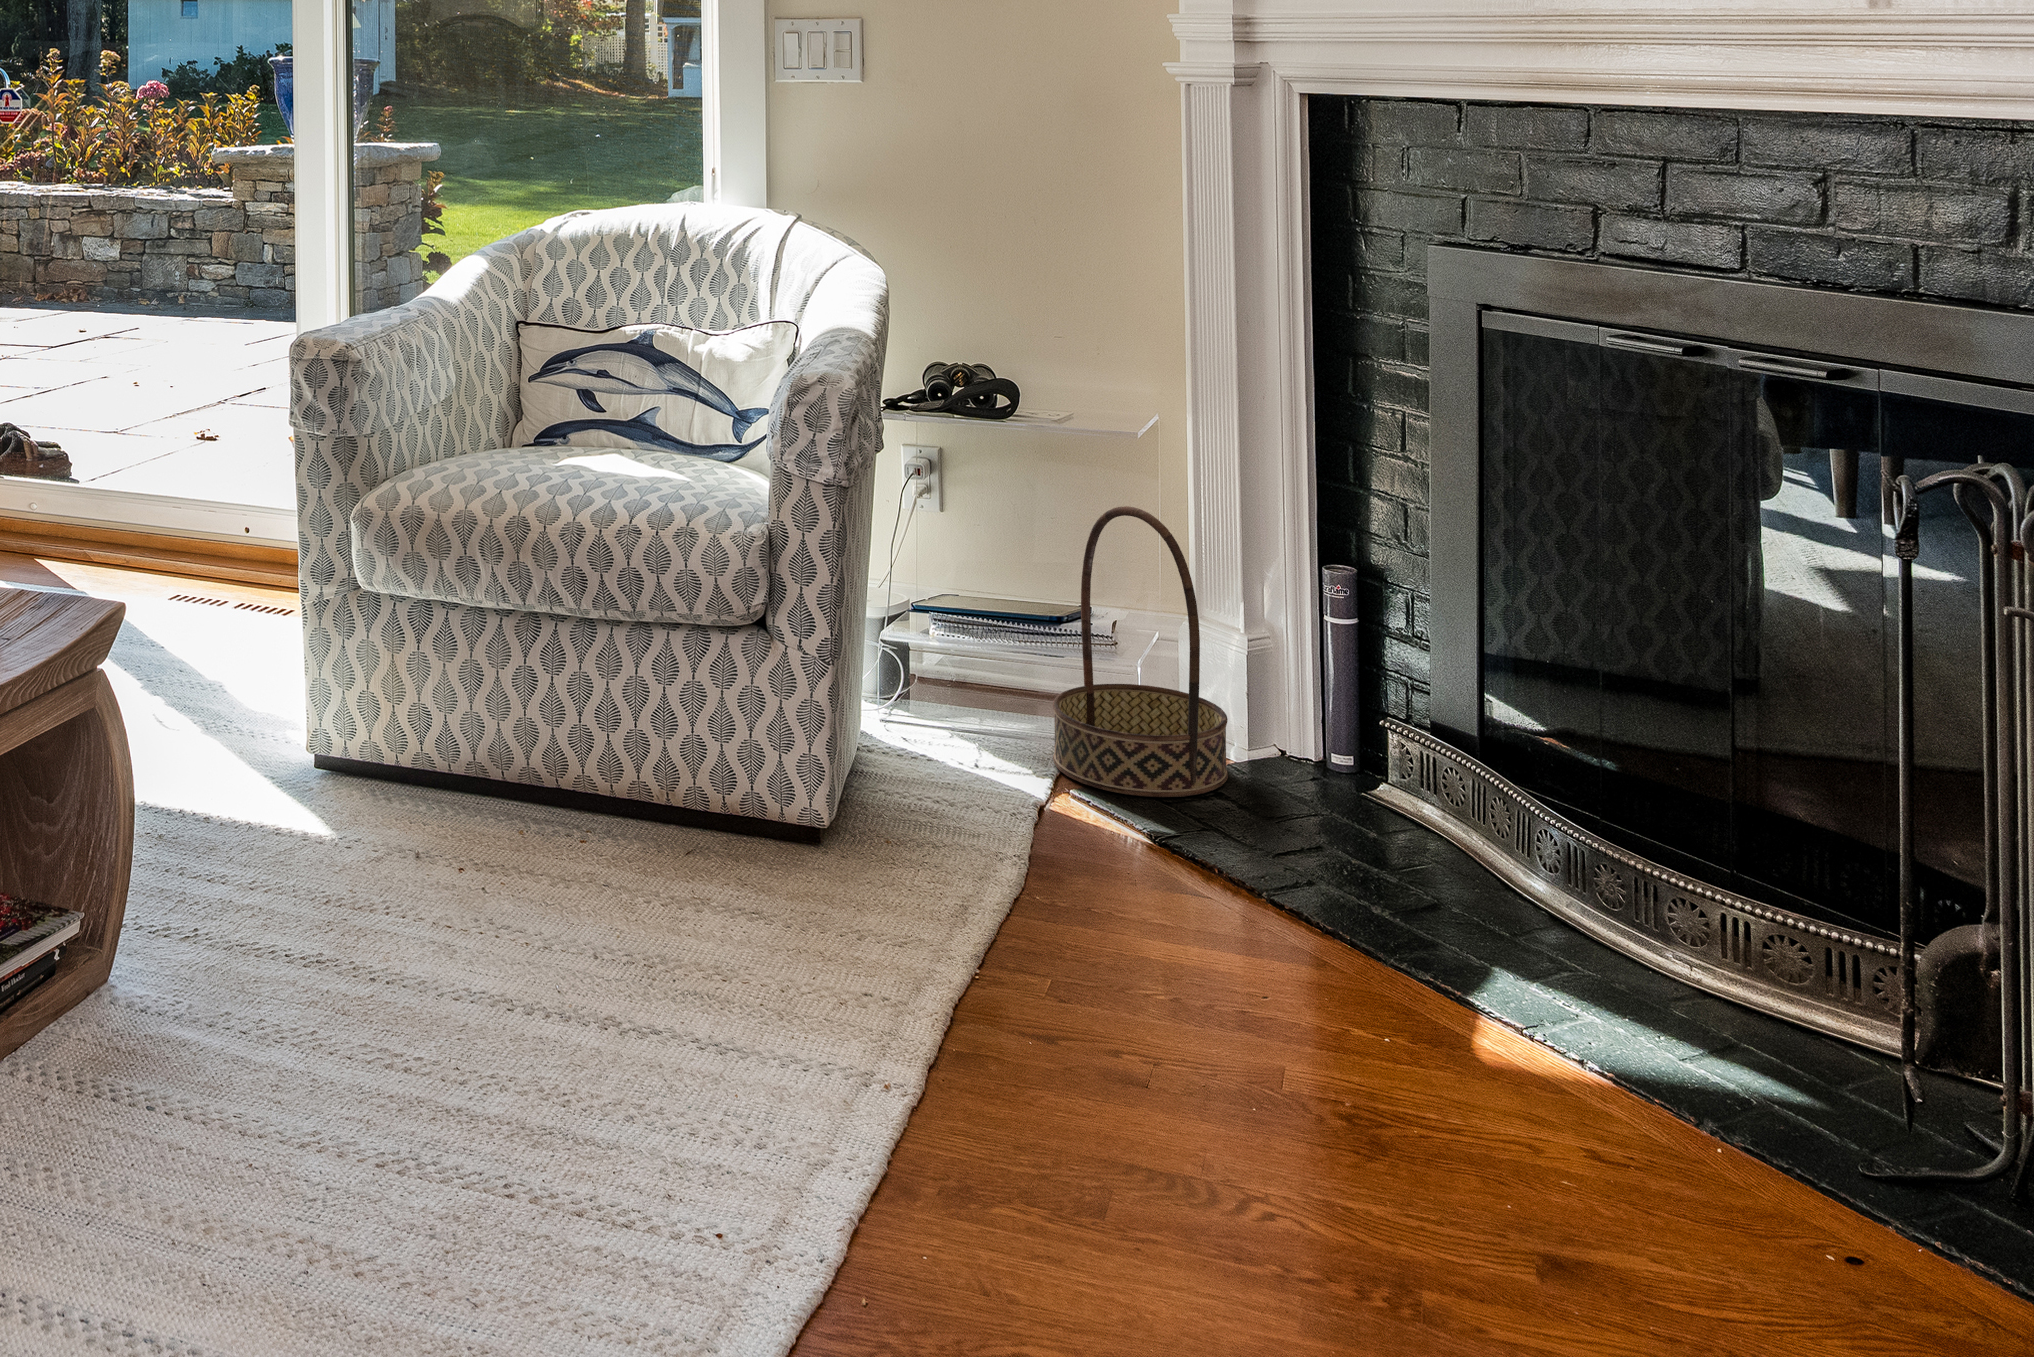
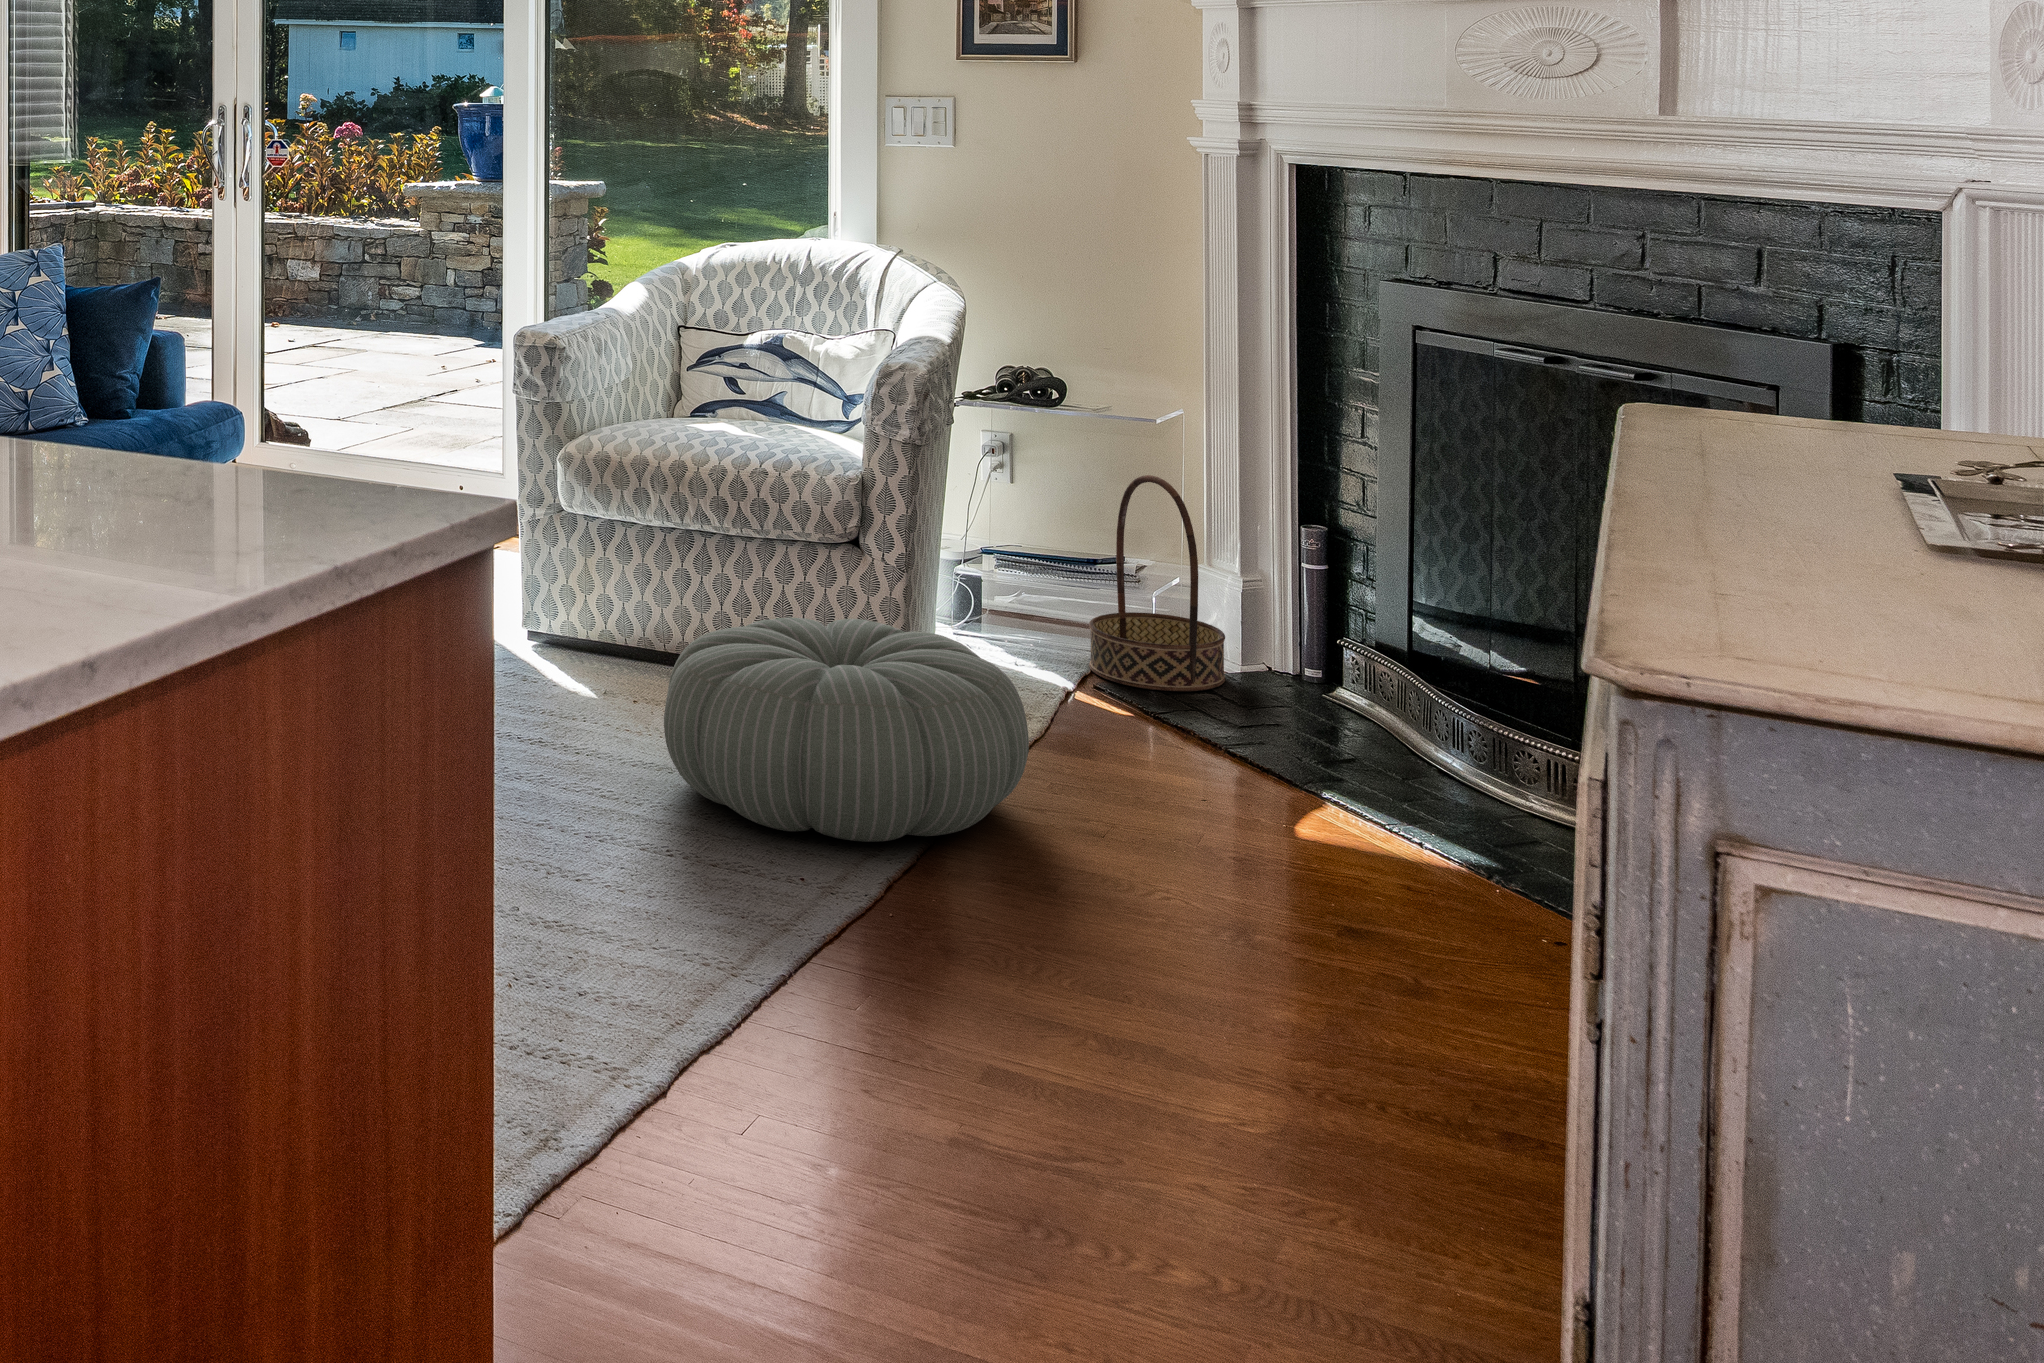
pouf: none [507,752,1037,1132] -> present [664,617,1029,842]

